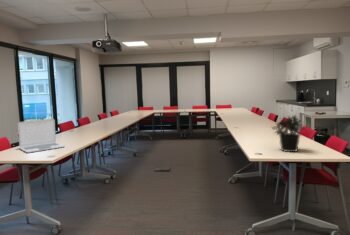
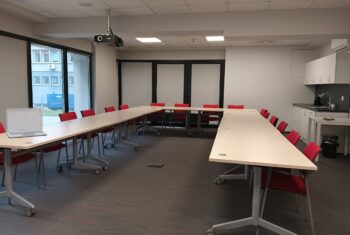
potted plant: present [272,116,301,152] -> none [239,117,269,155]

